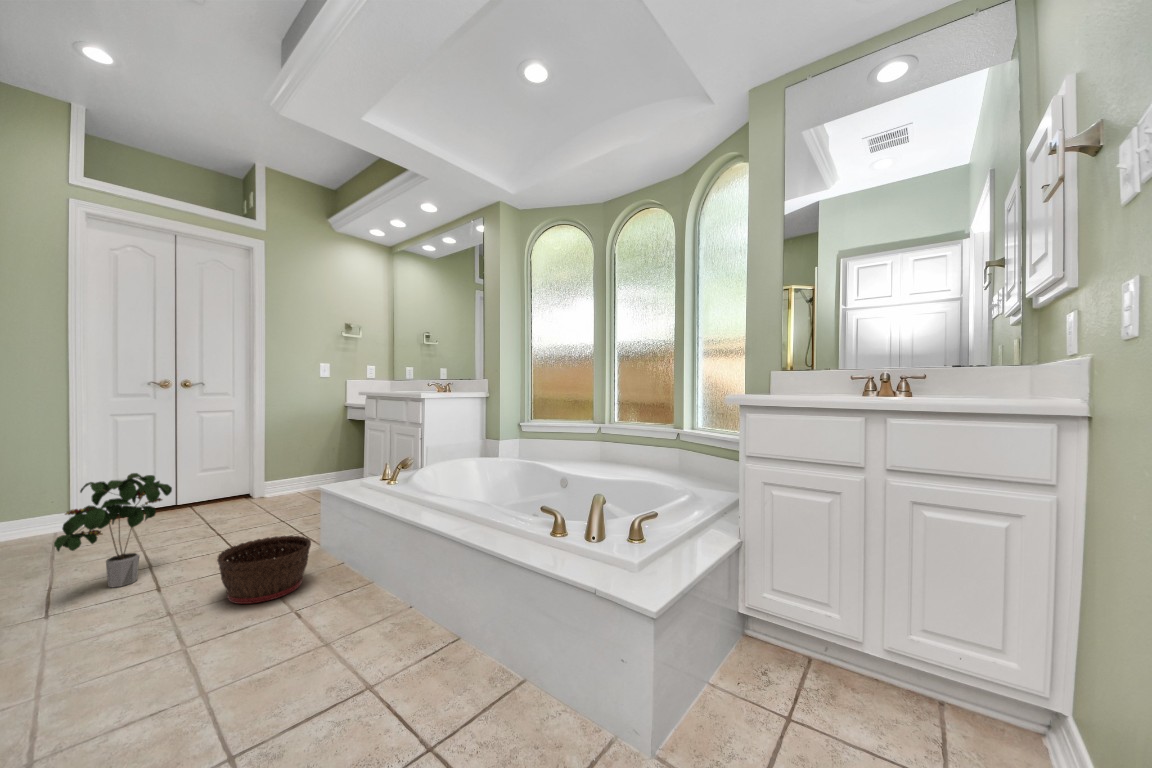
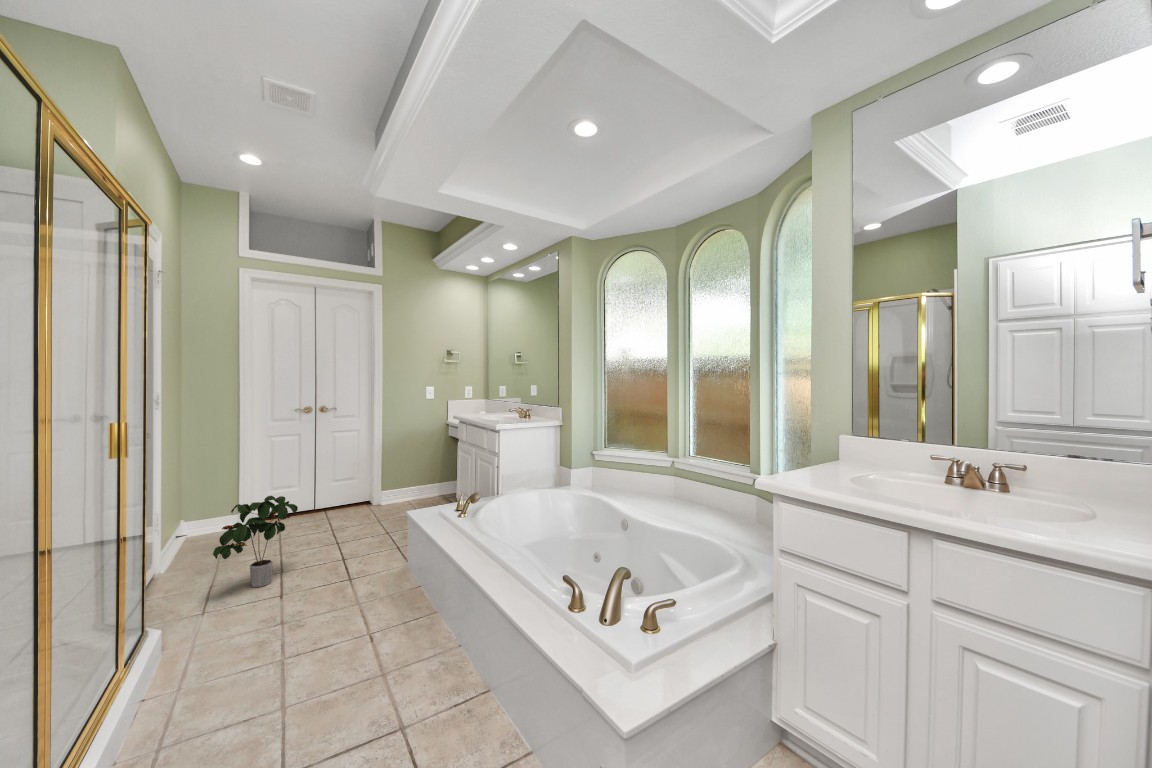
basket: present [217,536,311,604] -> none [317,558,391,619]

